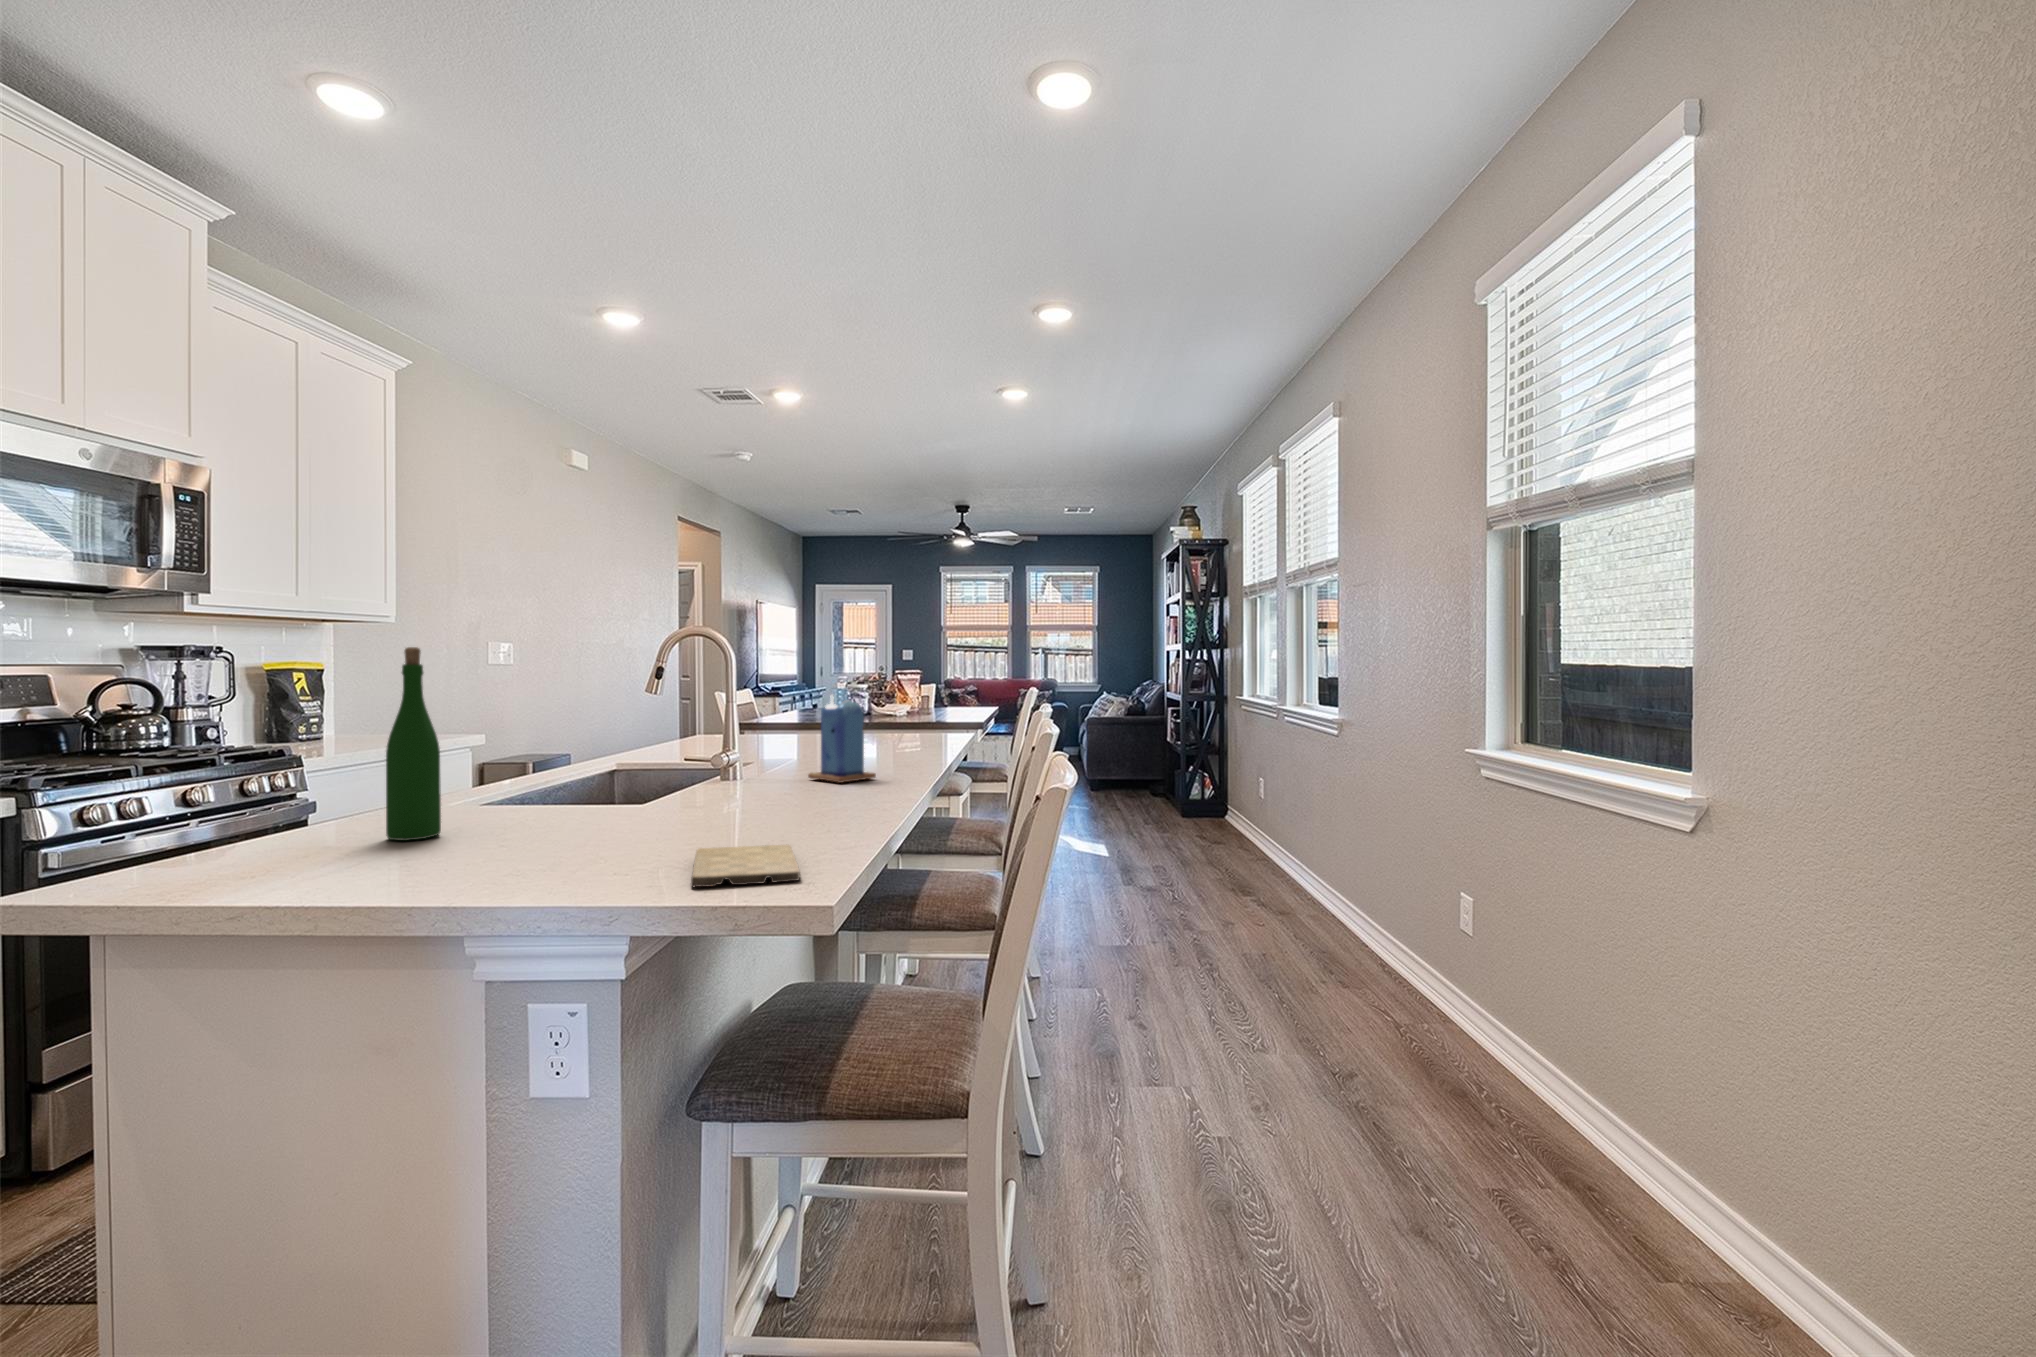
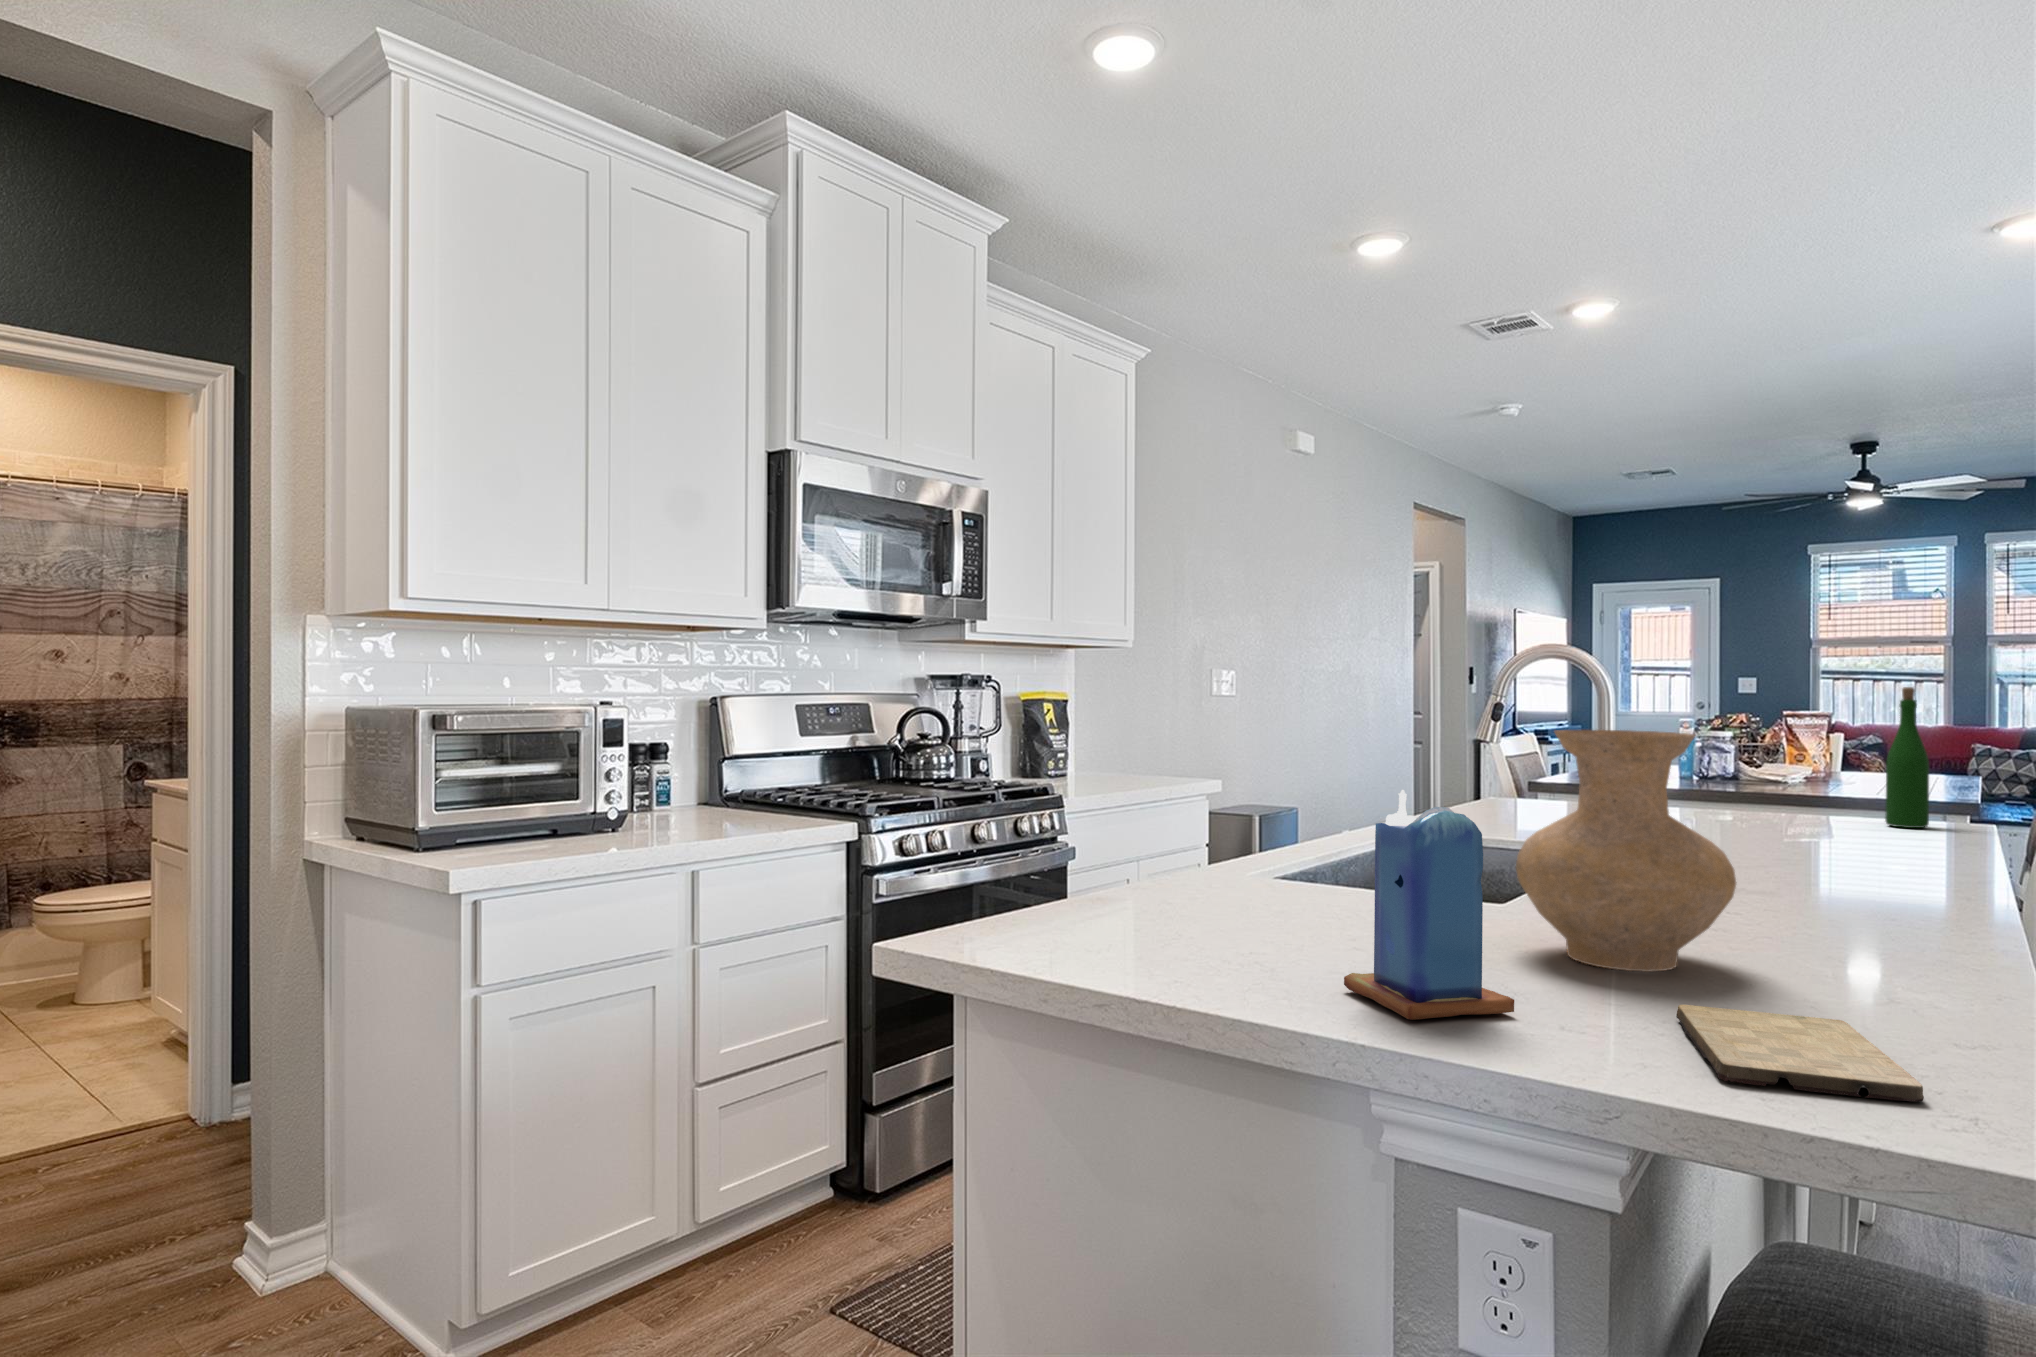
wine bottle: present [386,647,441,841] -> present [1885,687,1929,828]
vase: none [621,678,760,835] -> present [1516,730,1736,972]
candle: present [808,695,876,783] -> present [1344,790,1514,1020]

